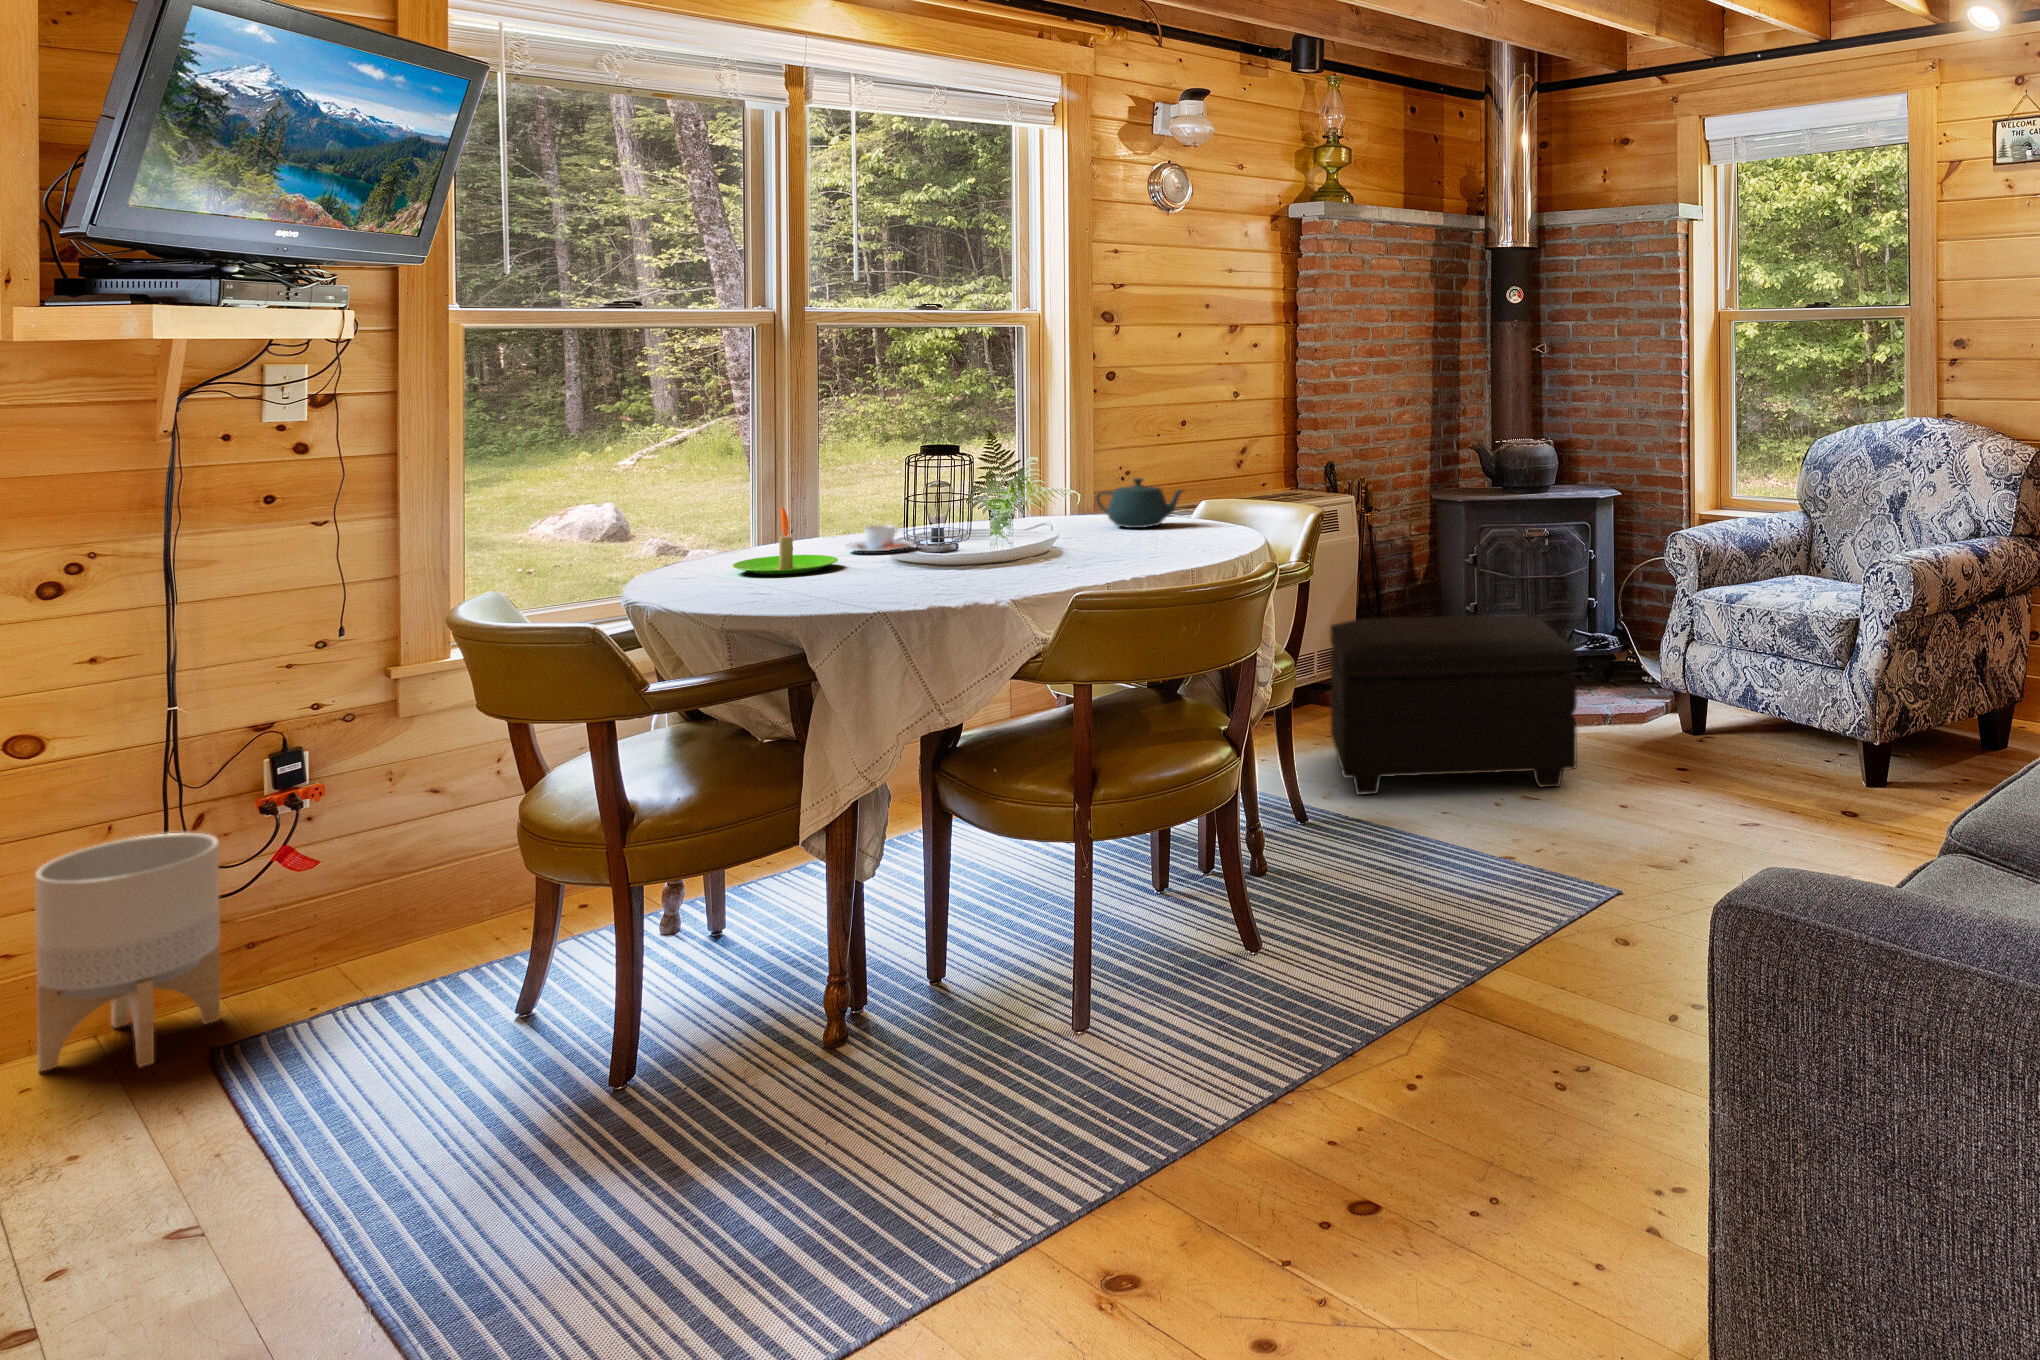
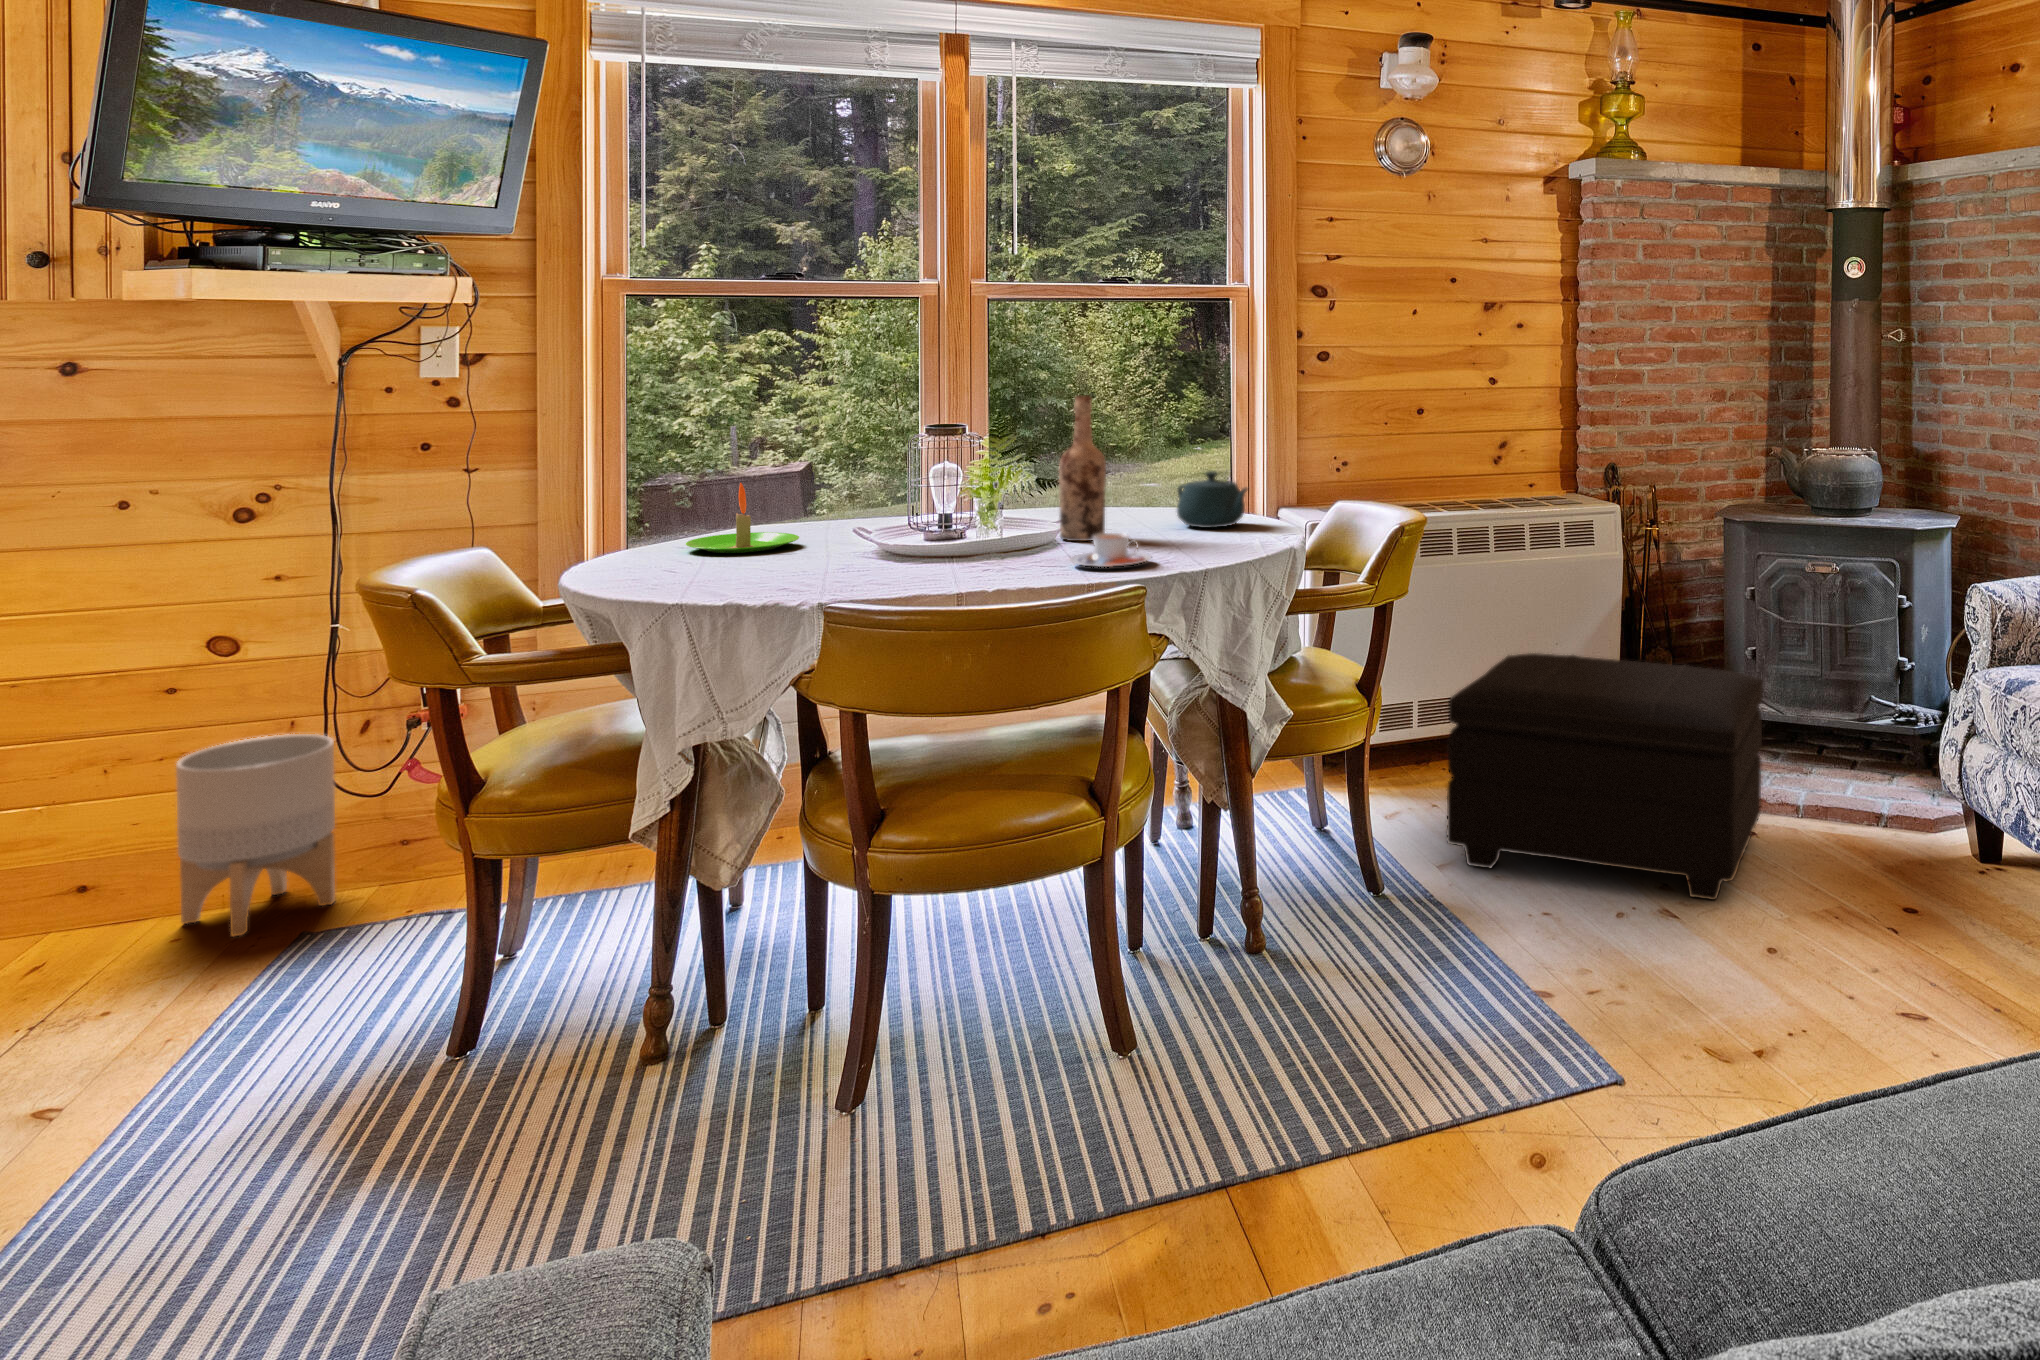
wine bottle: none [1050,412,1090,543] -> present [1059,395,1106,541]
teacup: present [846,525,914,552] -> present [1070,533,1151,567]

